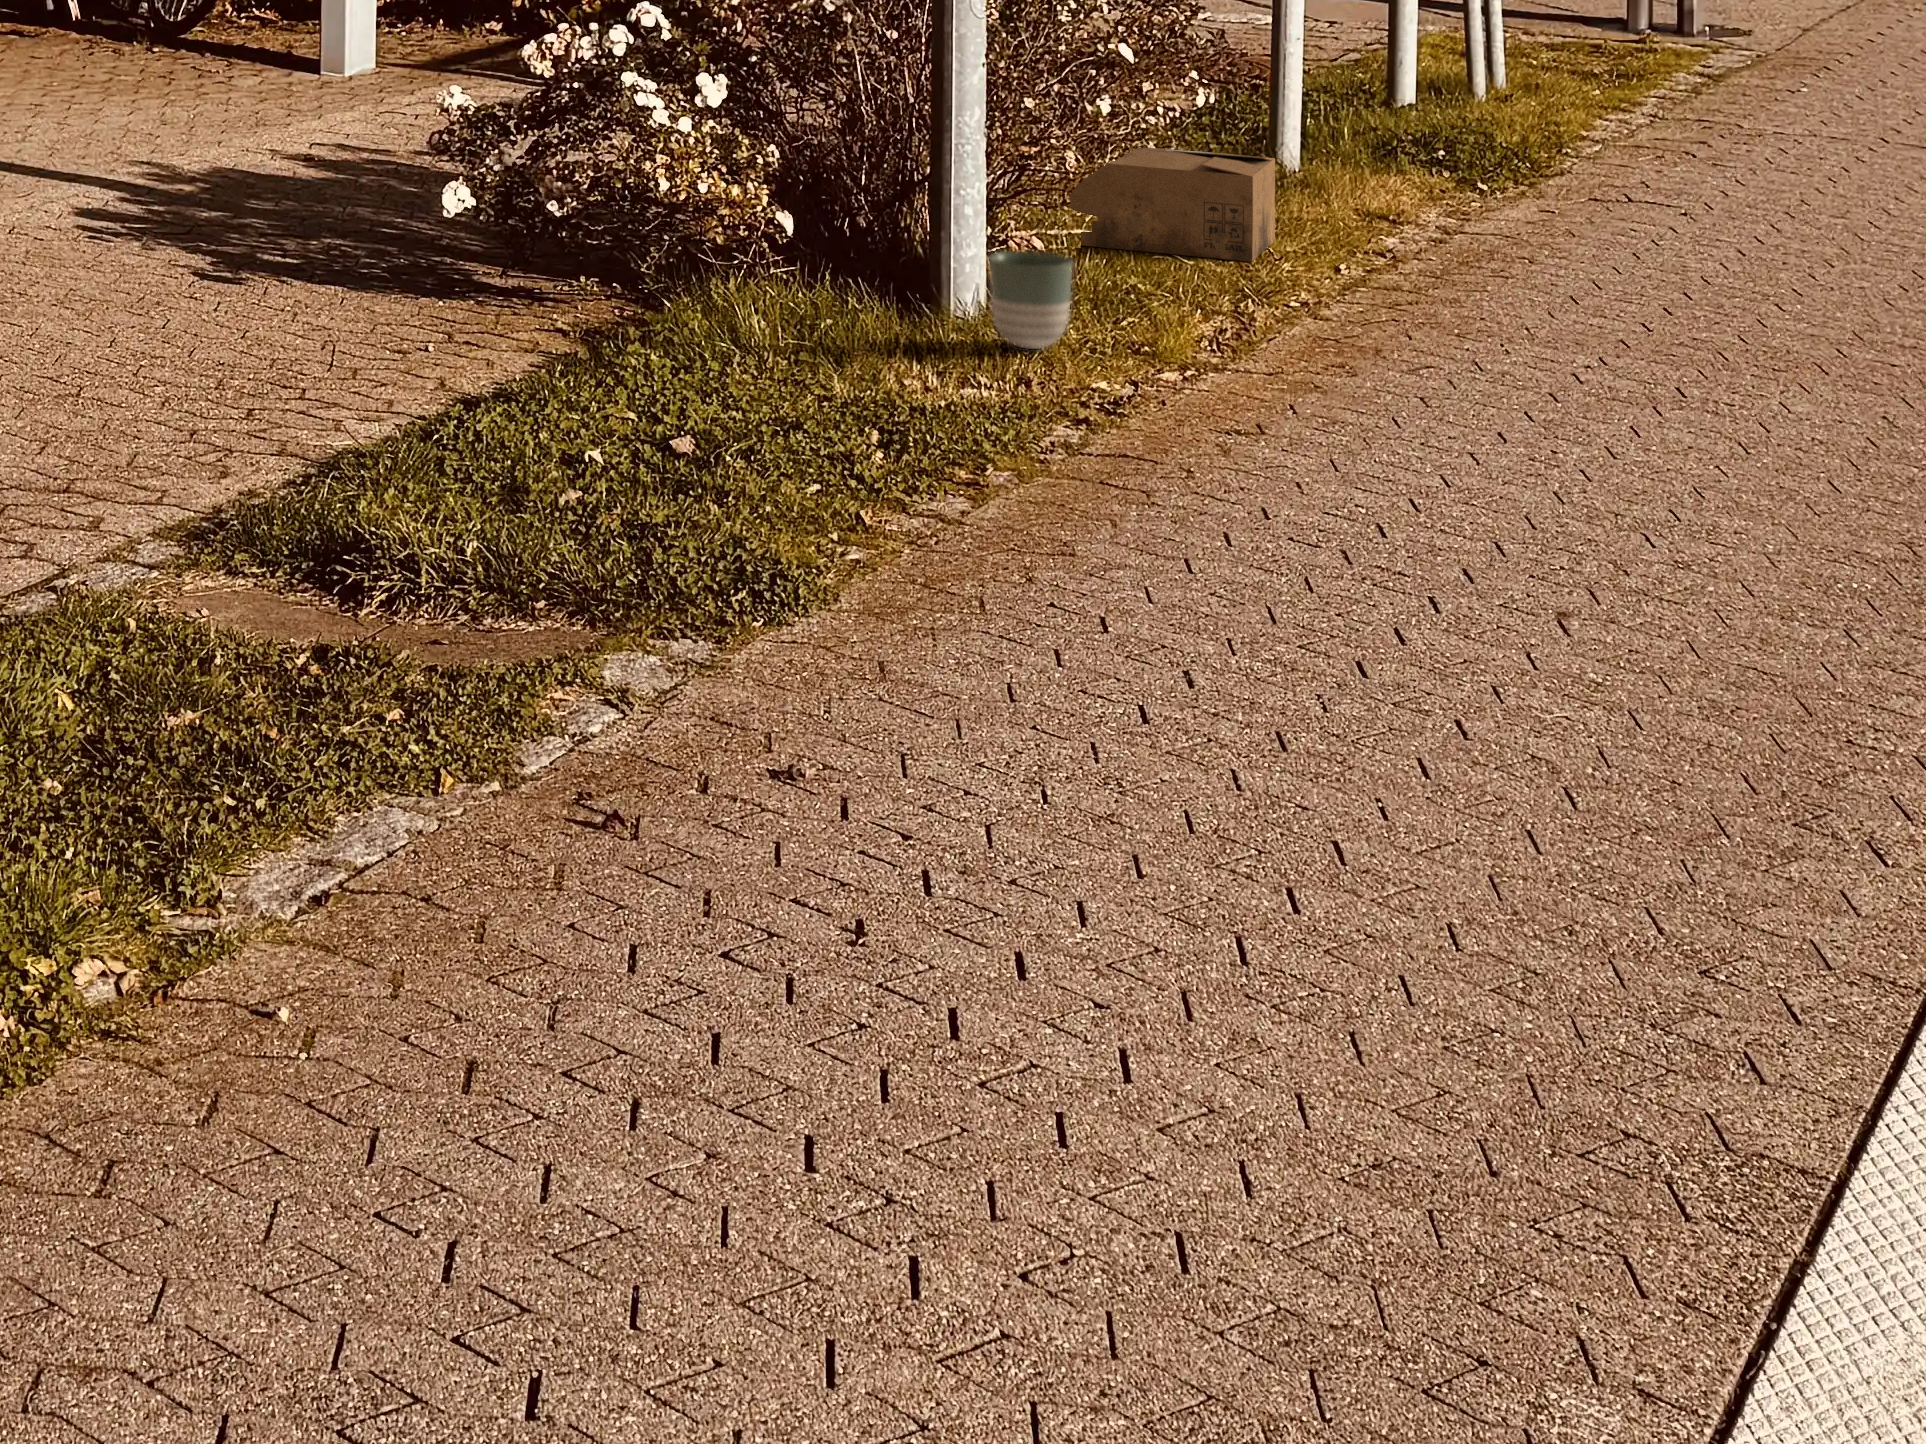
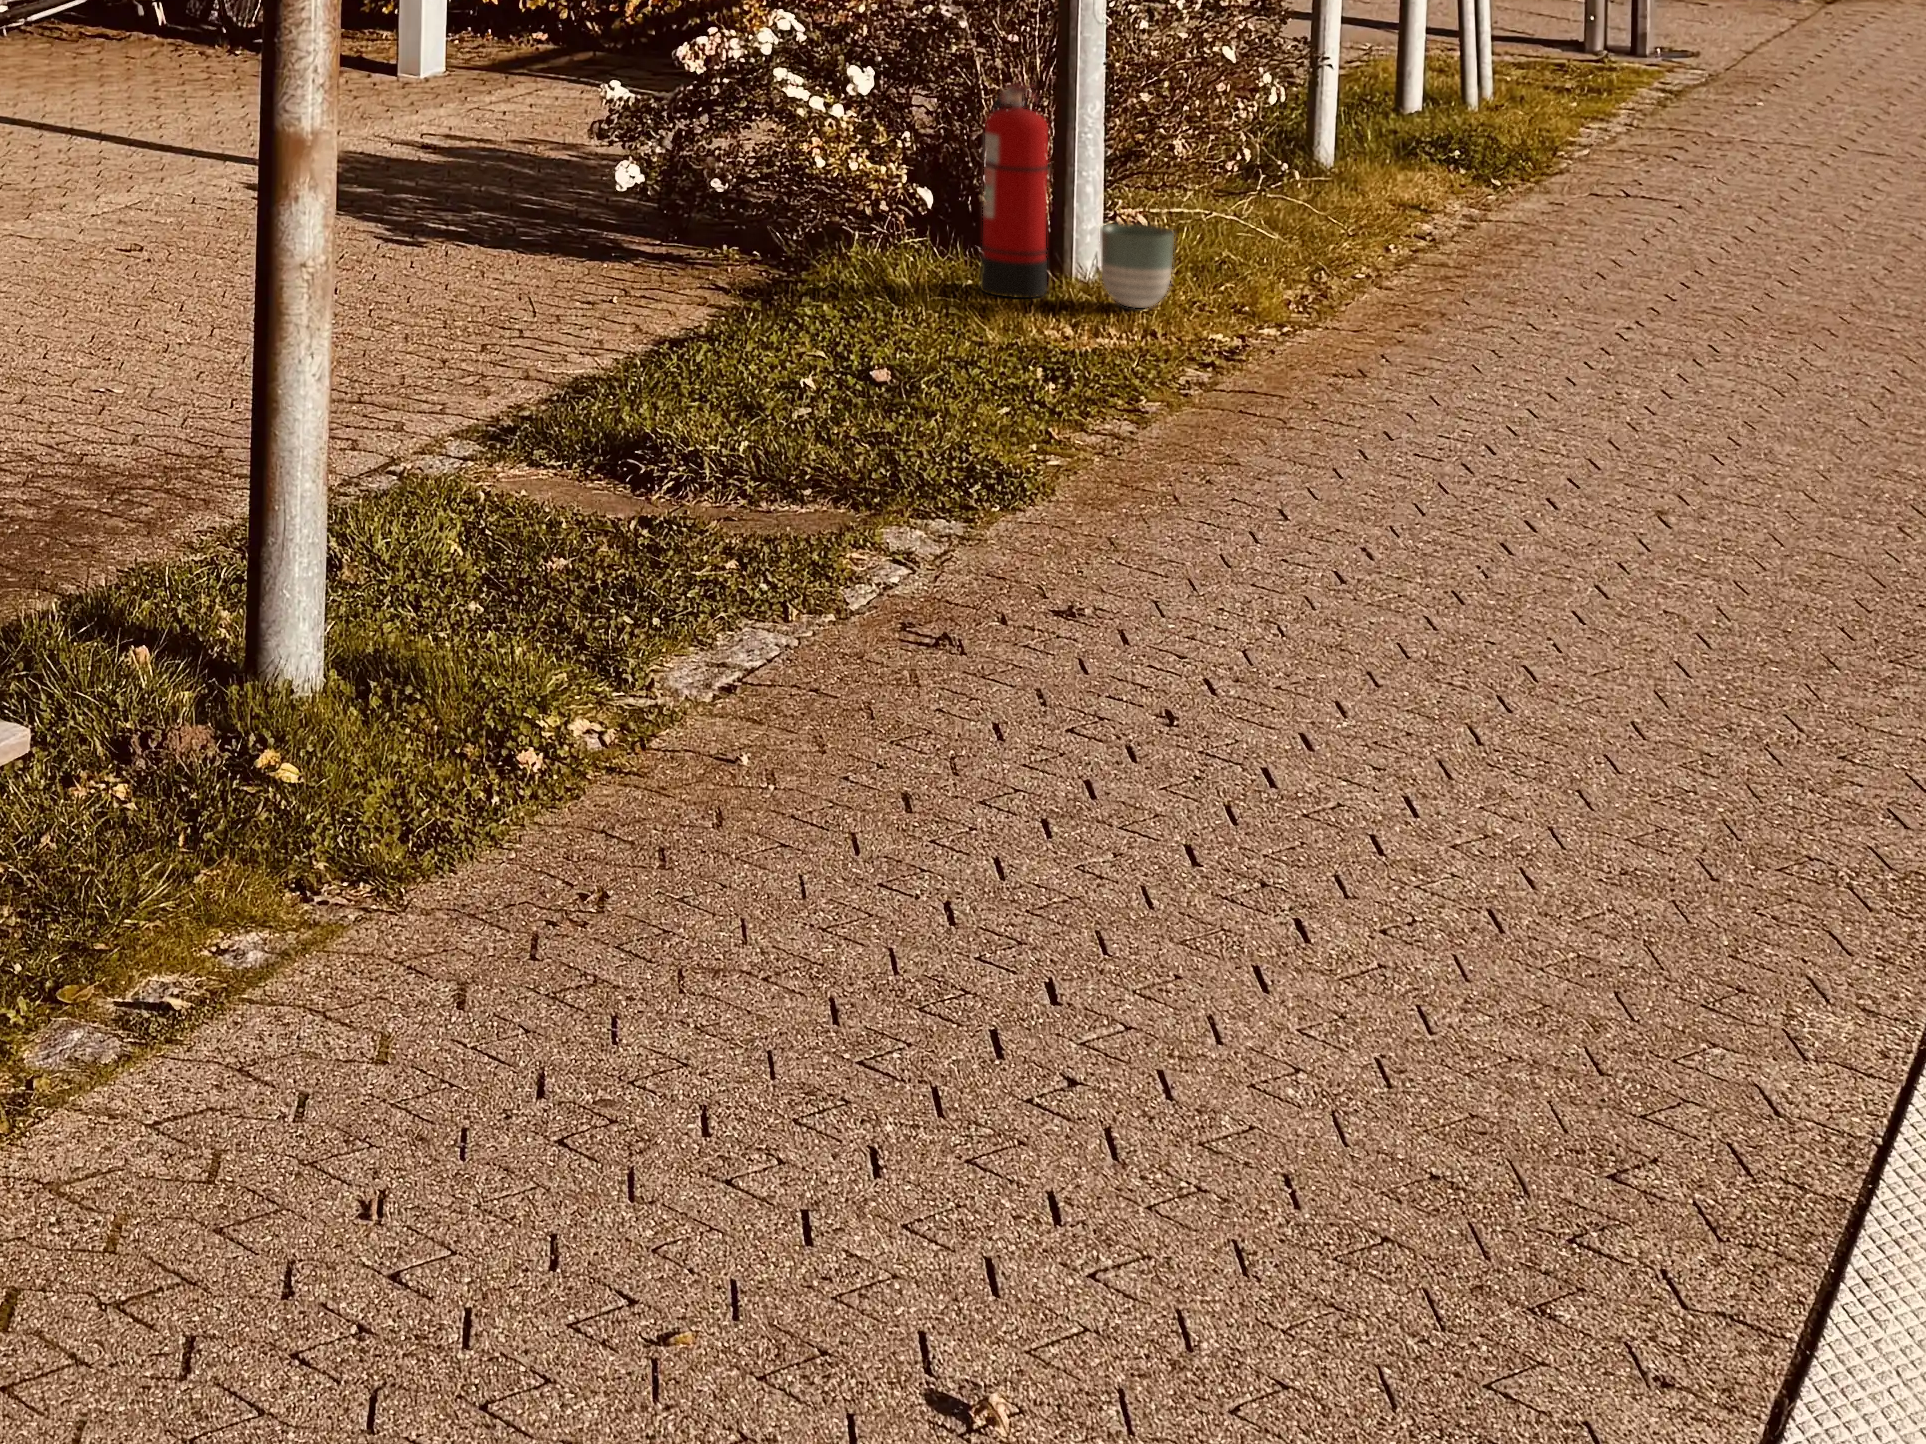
fire extinguisher: none [859,91,933,338] -> present [980,85,1048,298]
cardboard box: present [1070,148,1275,262] -> none [1139,134,1321,242]

